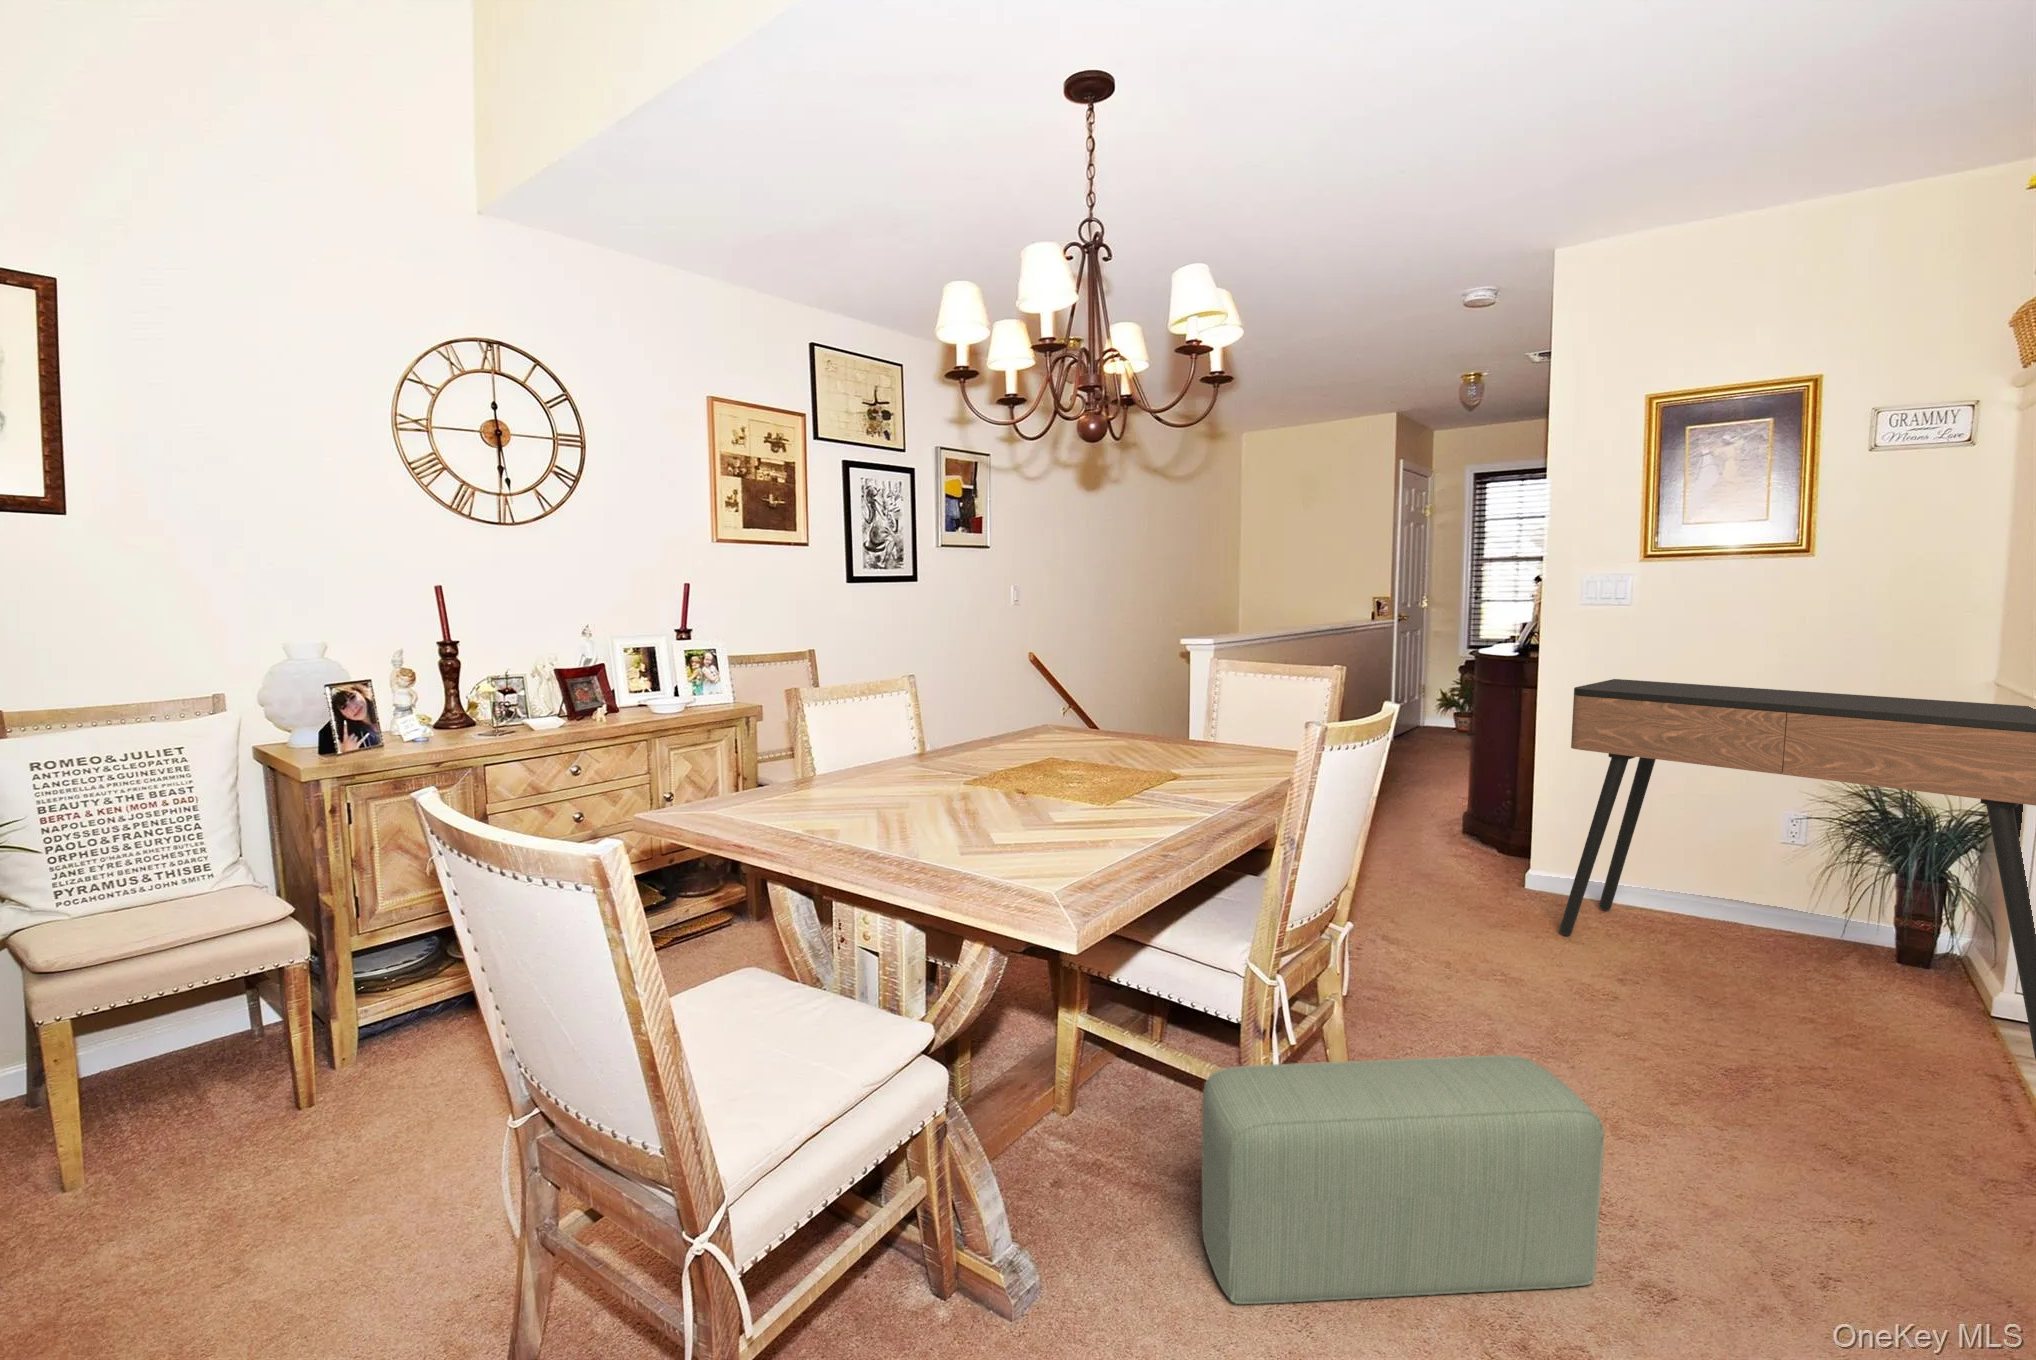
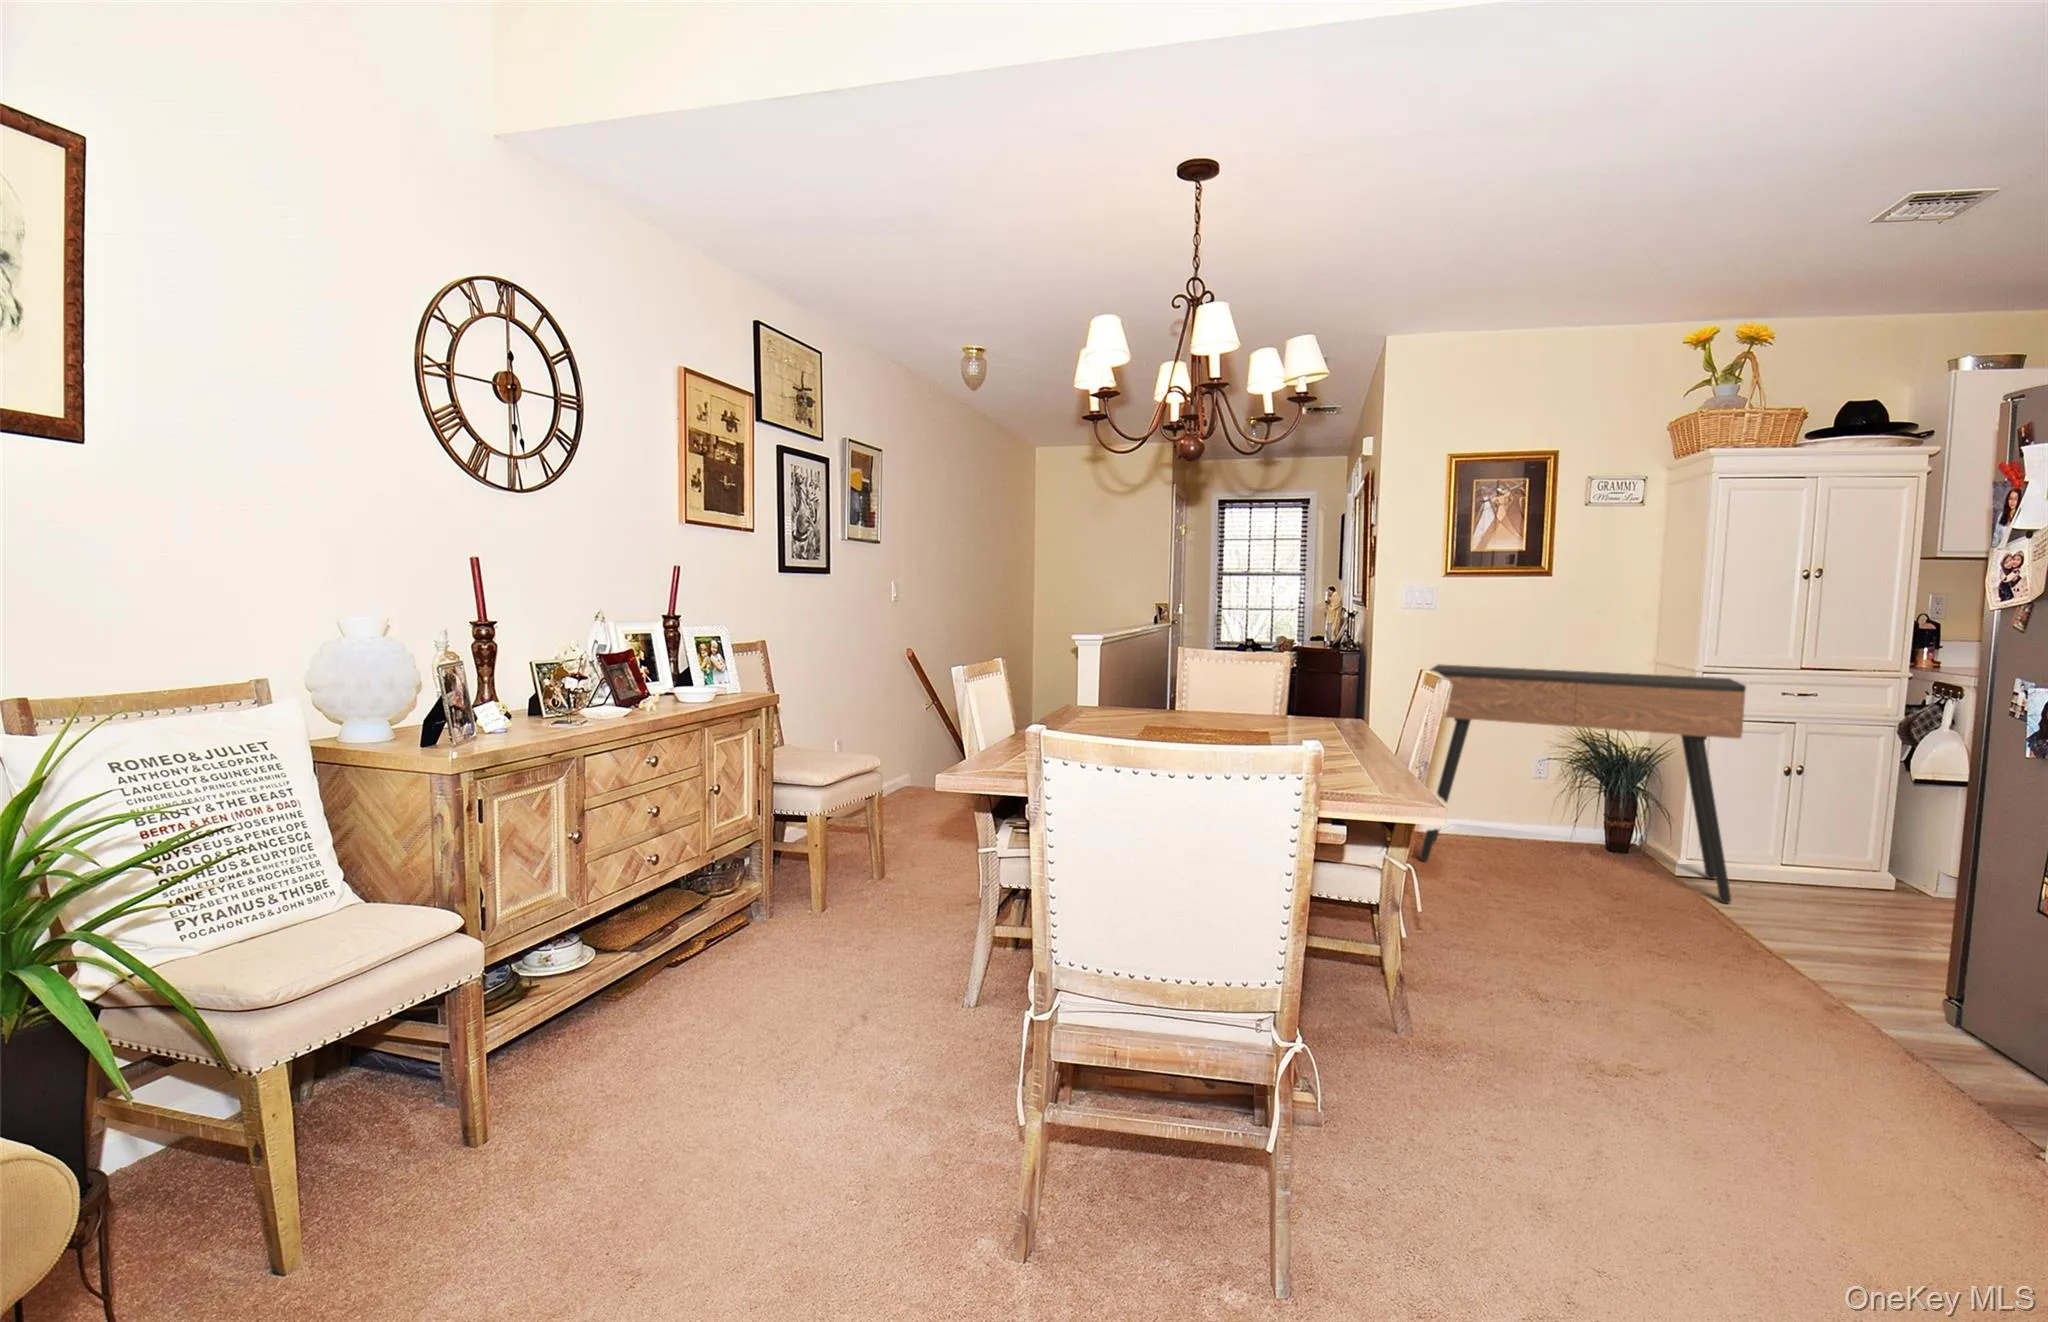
pouf: present [1202,1055,1604,1304] -> none [1390,913,1633,1109]

